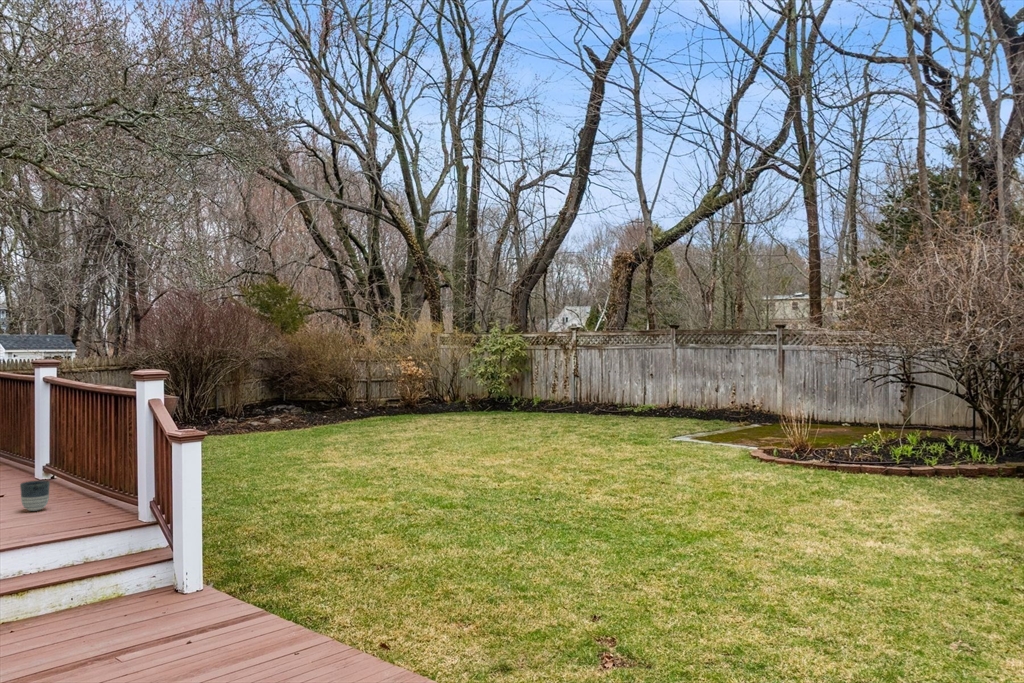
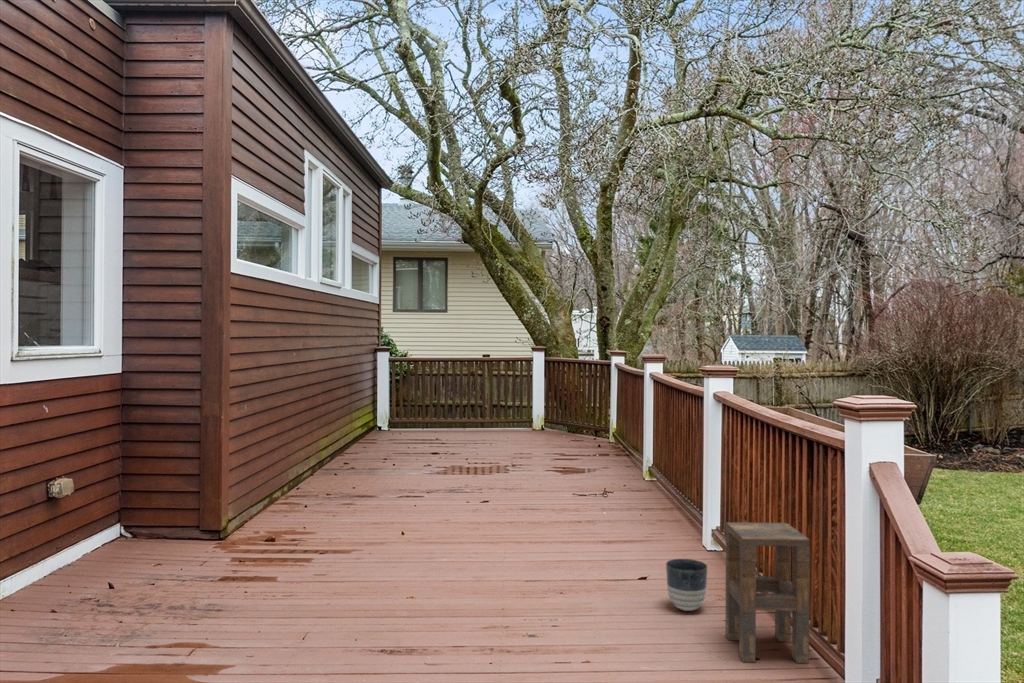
side table: none [66,444,118,519] -> present [725,522,810,663]

